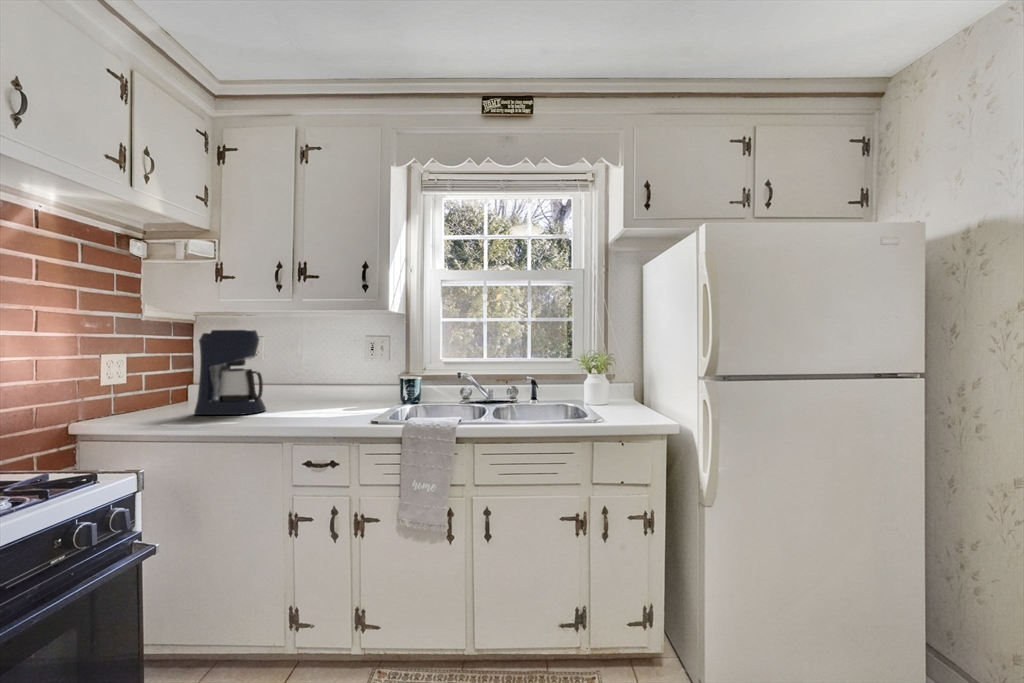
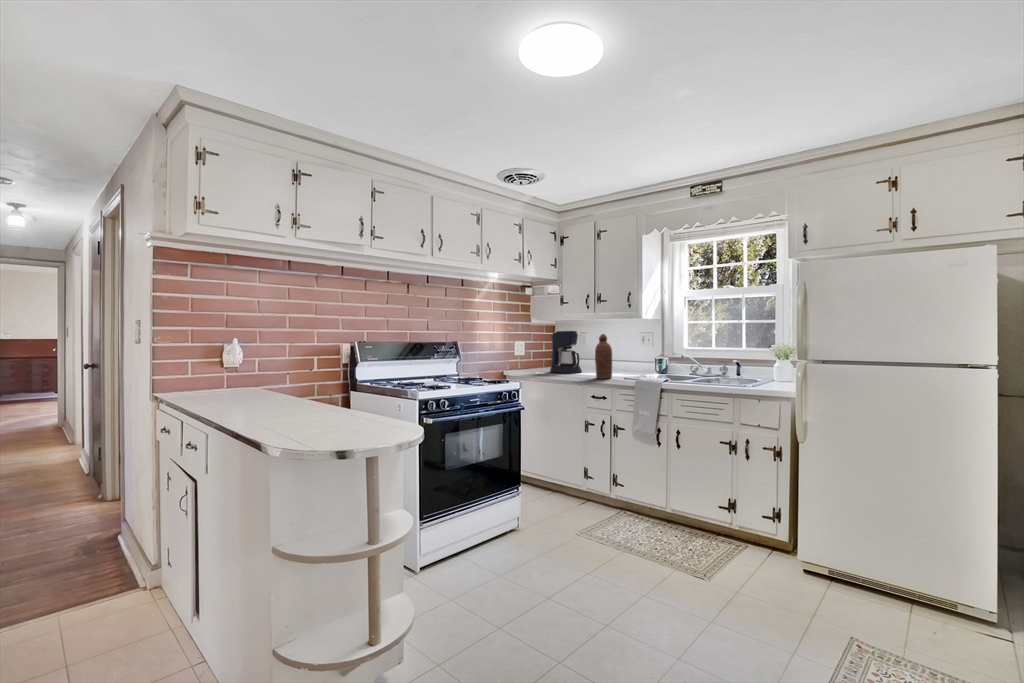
bottle: none [315,334,349,423] -> present [595,334,612,379]

